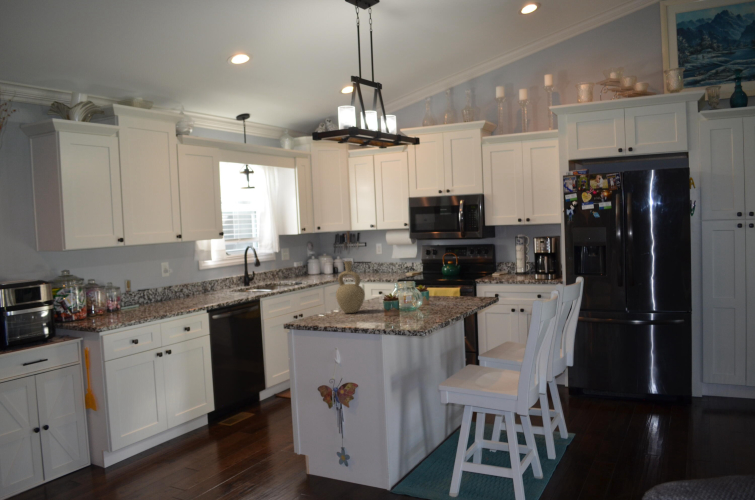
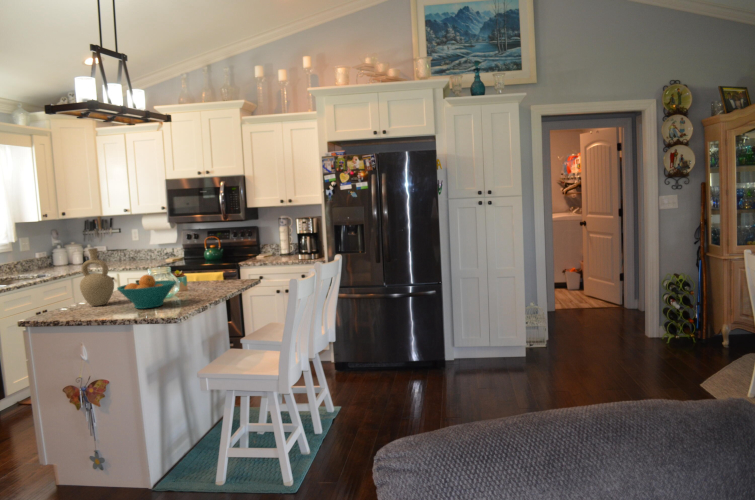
fruit bowl: none [367,287,419,319] -> present [117,275,176,309]

